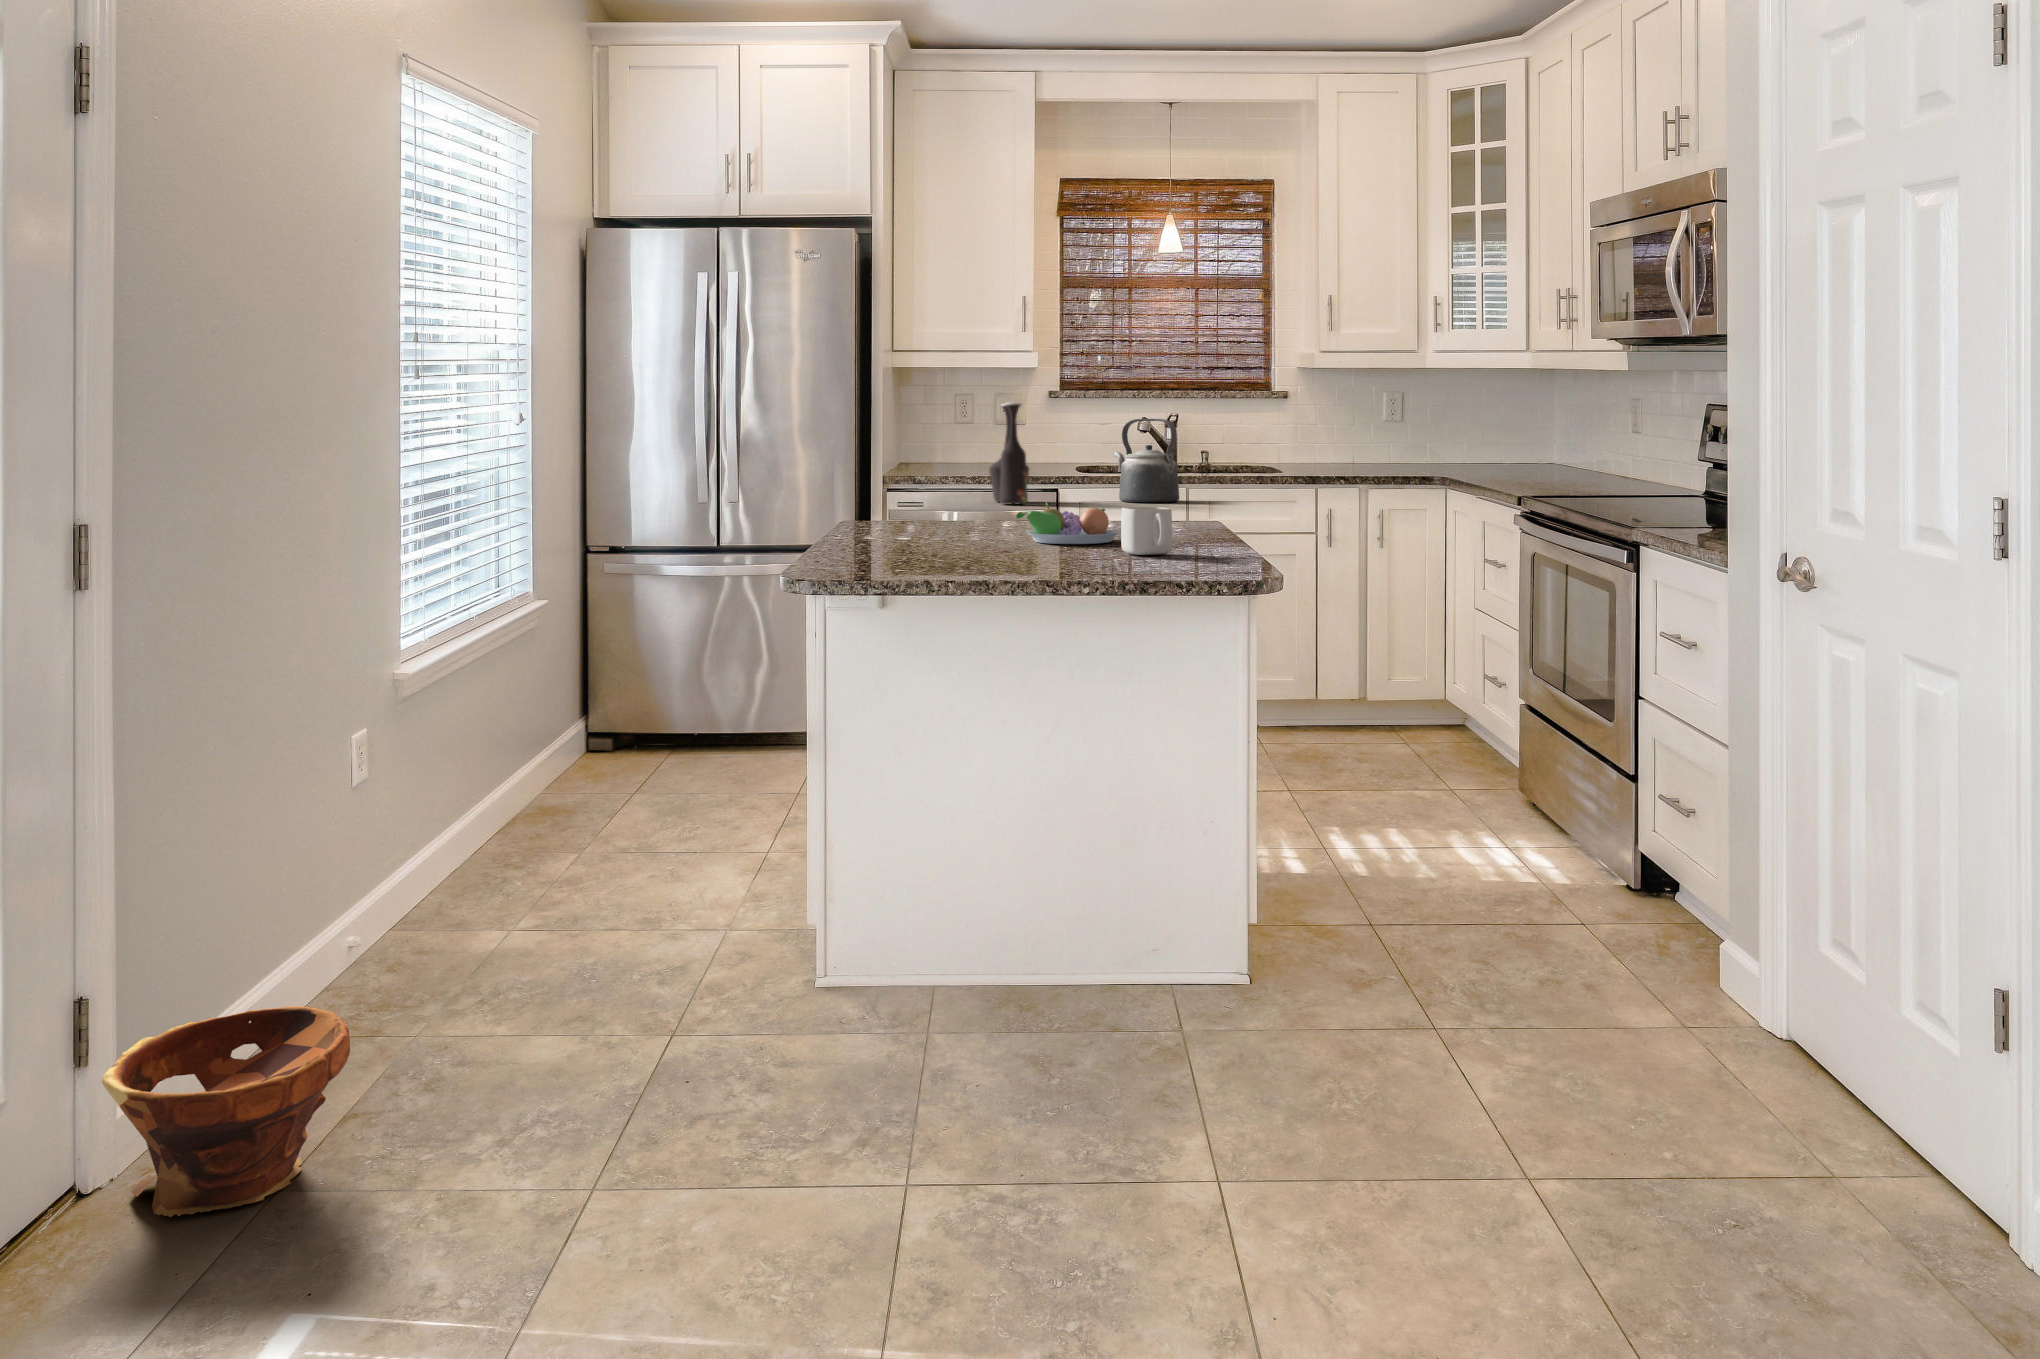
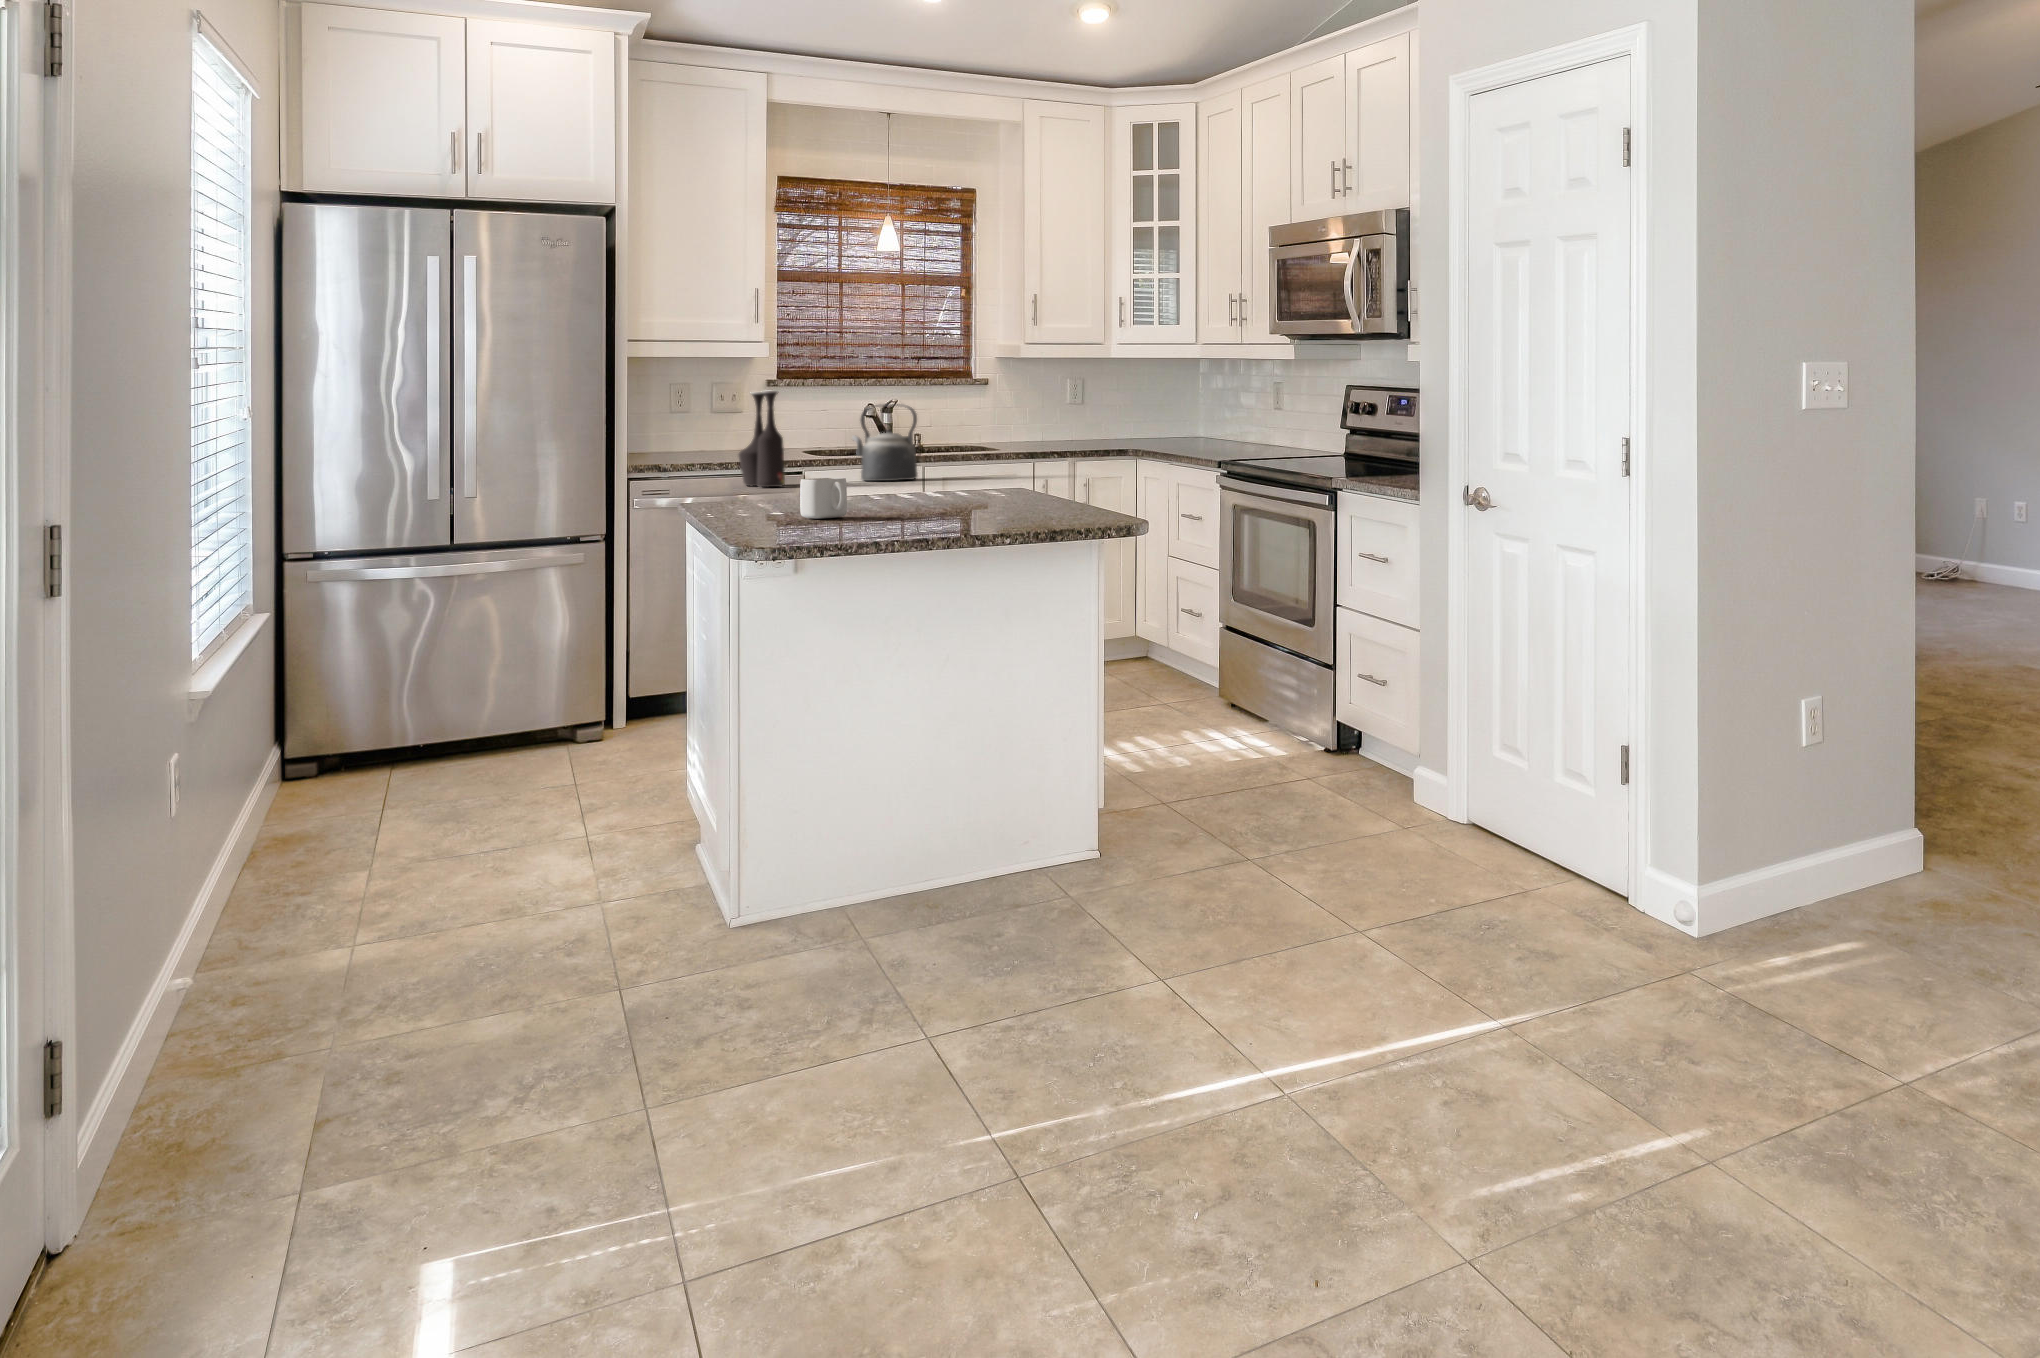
fruit bowl: present [1016,503,1120,544] -> none [882,476,971,511]
mug: present [1121,507,1172,555] -> present [800,478,847,519]
planter: present [102,1006,350,1217] -> none [114,1006,378,1225]

